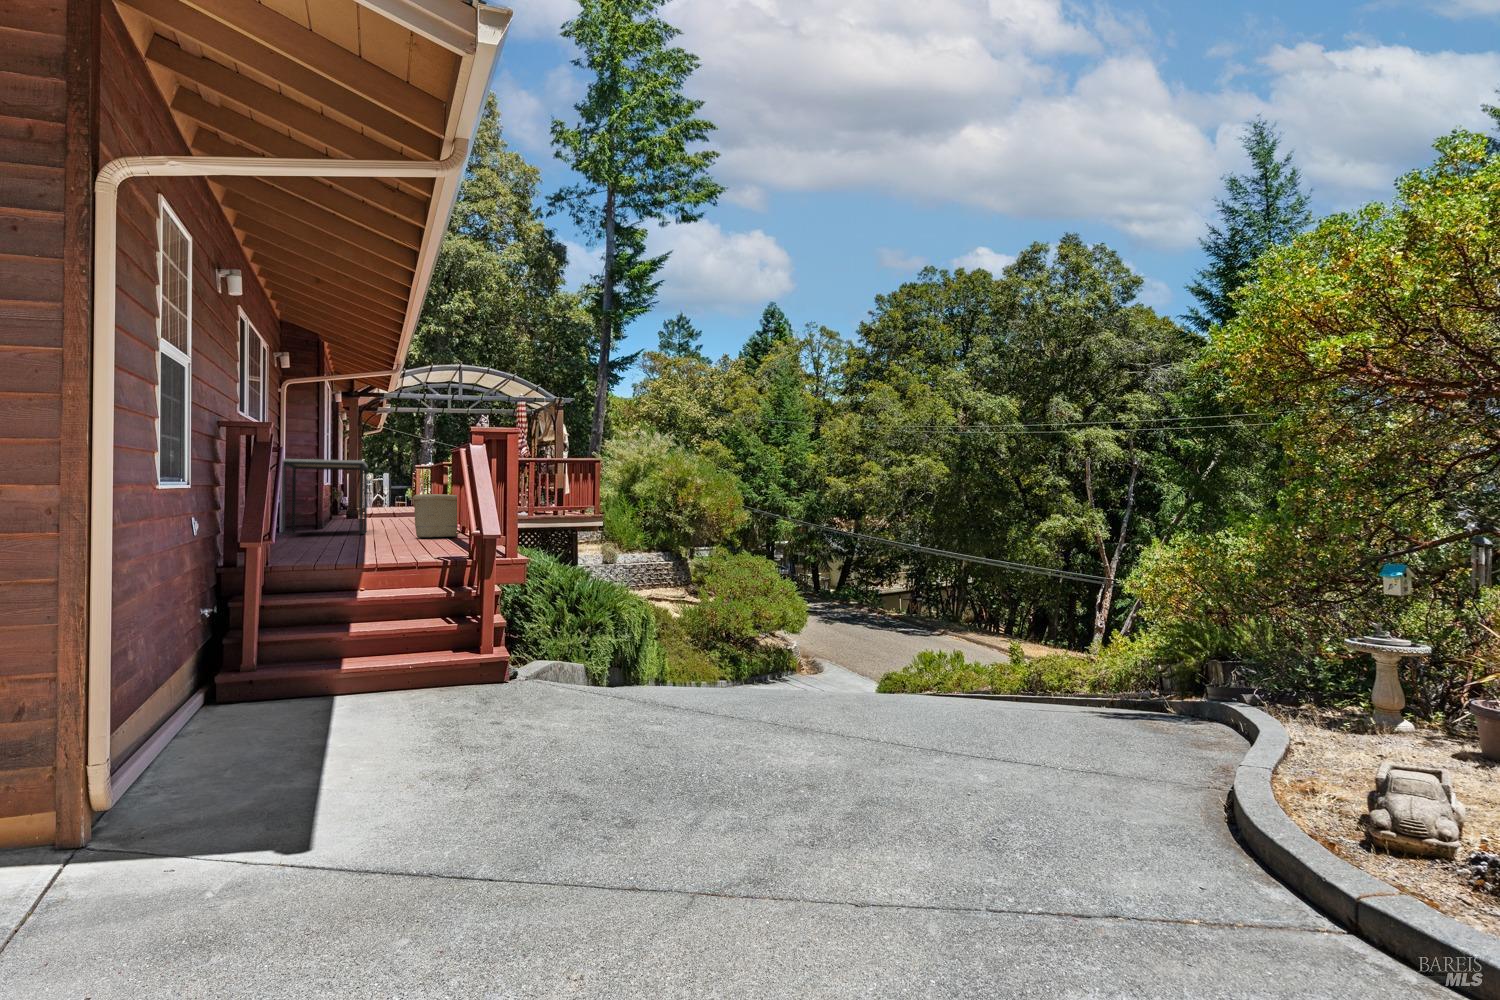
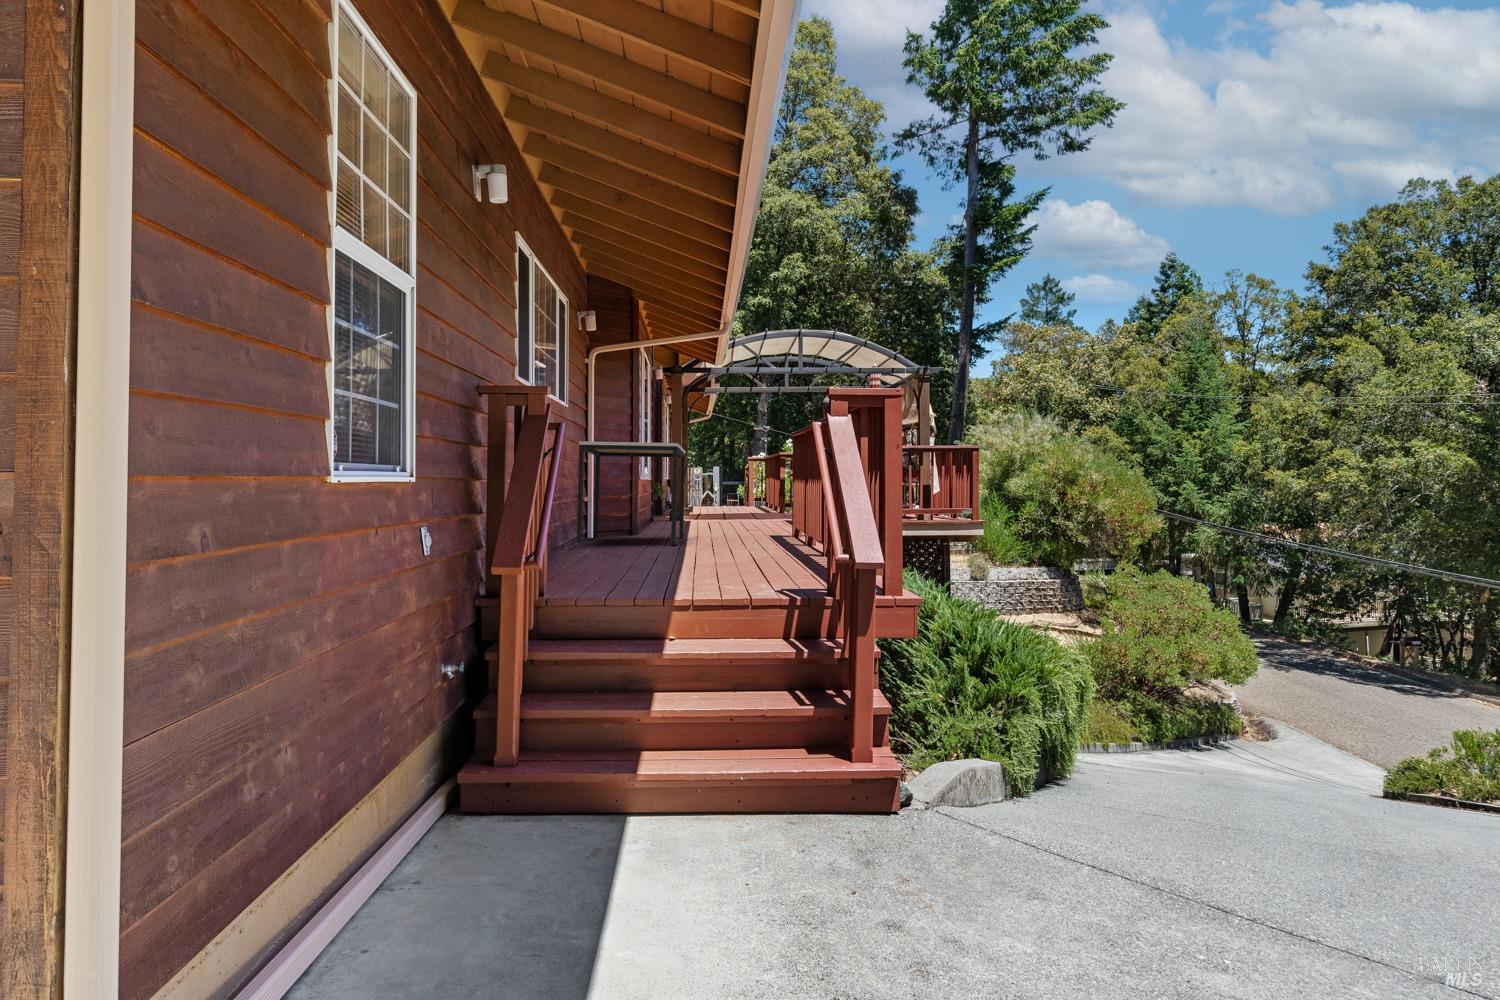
woven basket: present [414,494,458,537] -> none [740,490,805,554]

